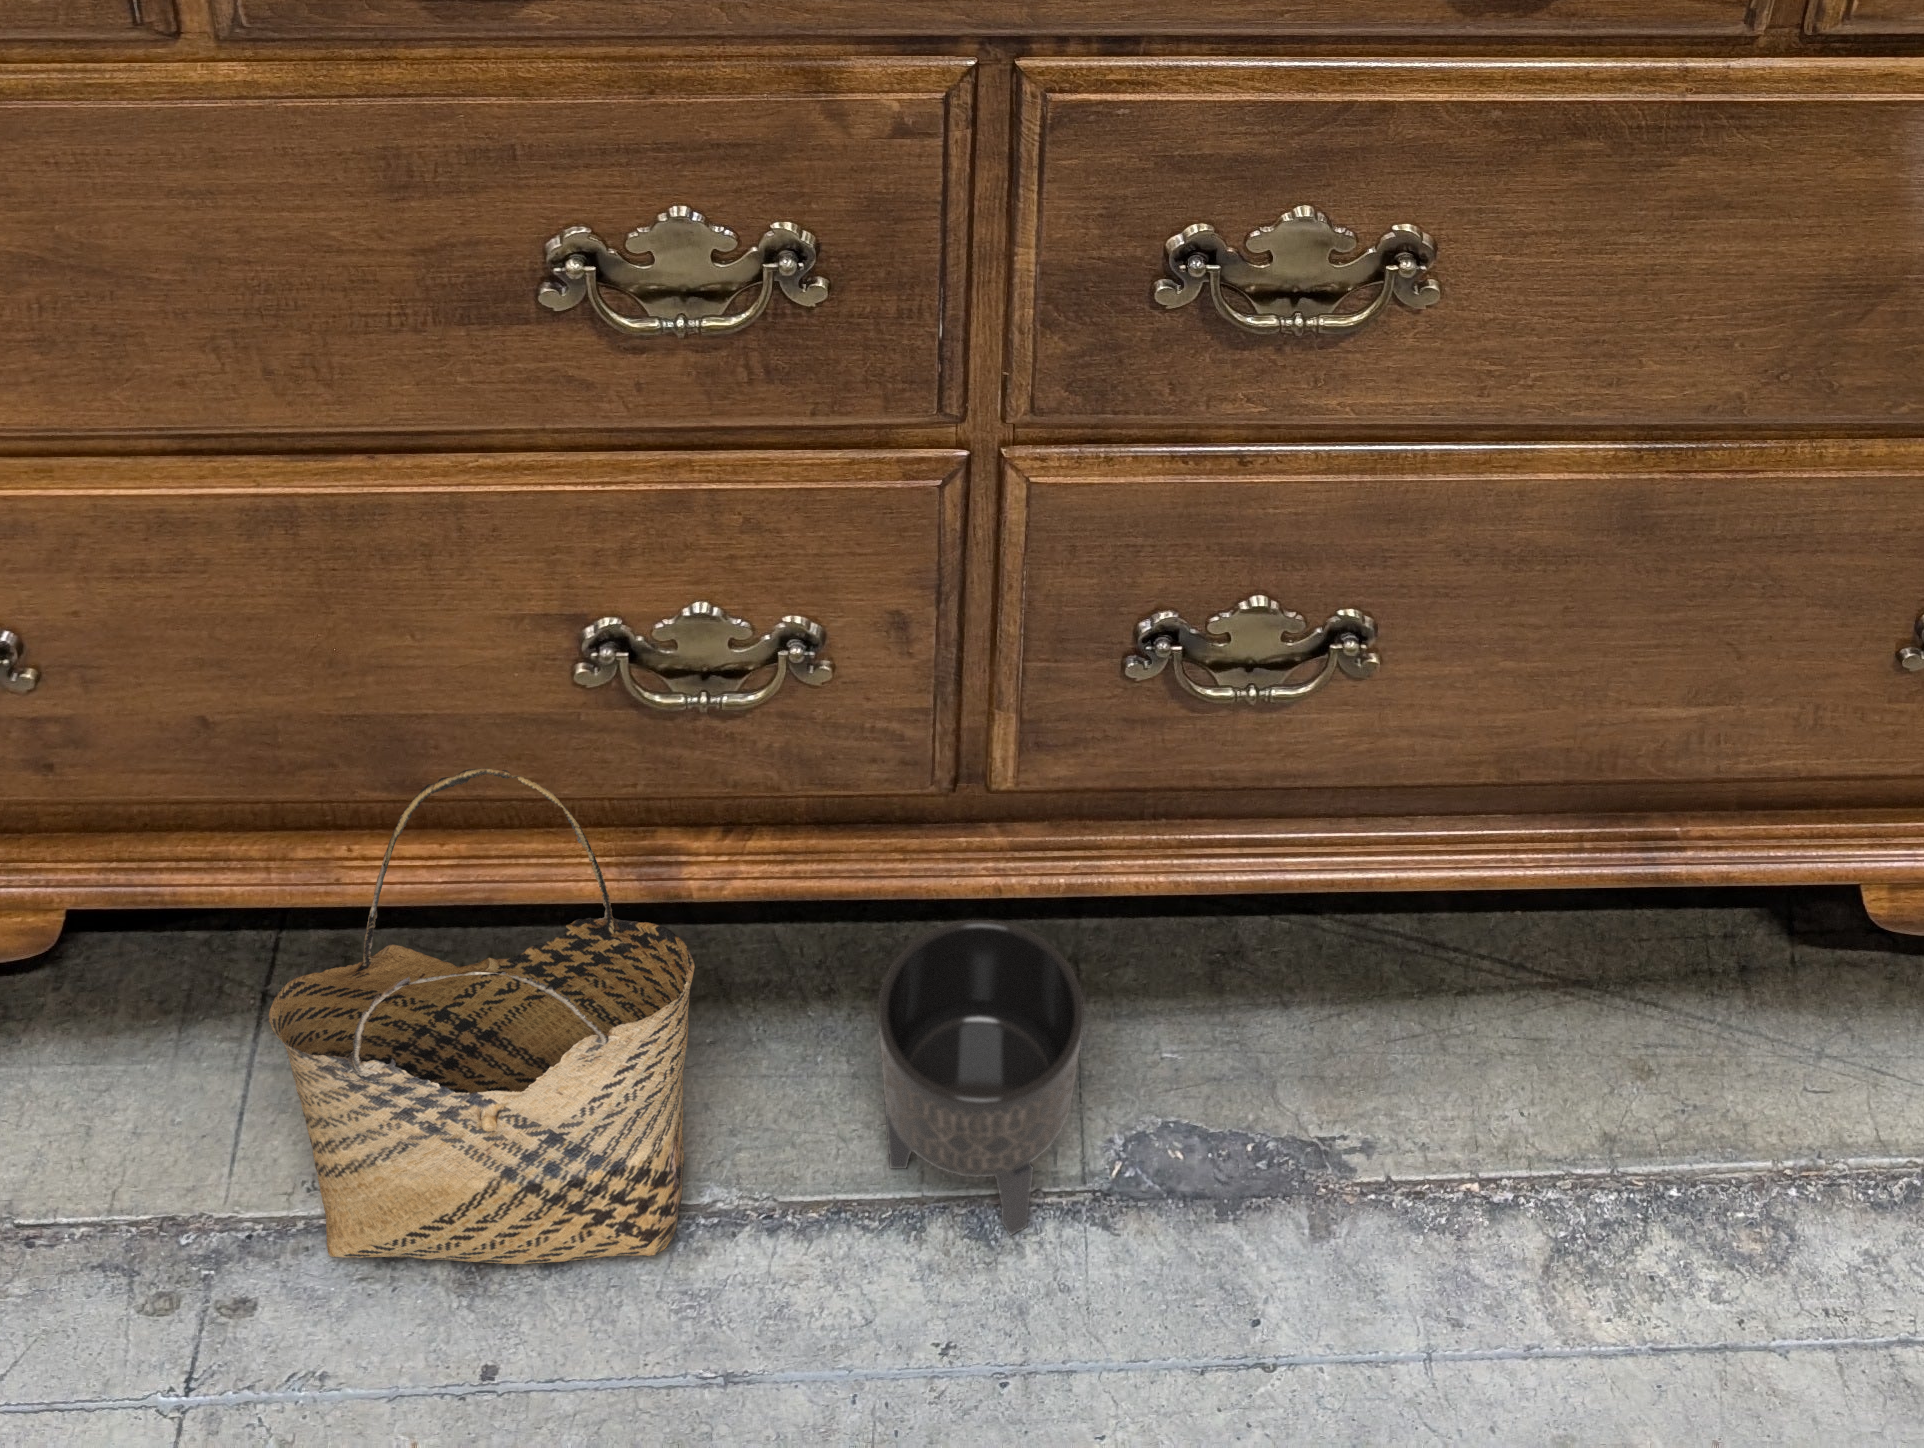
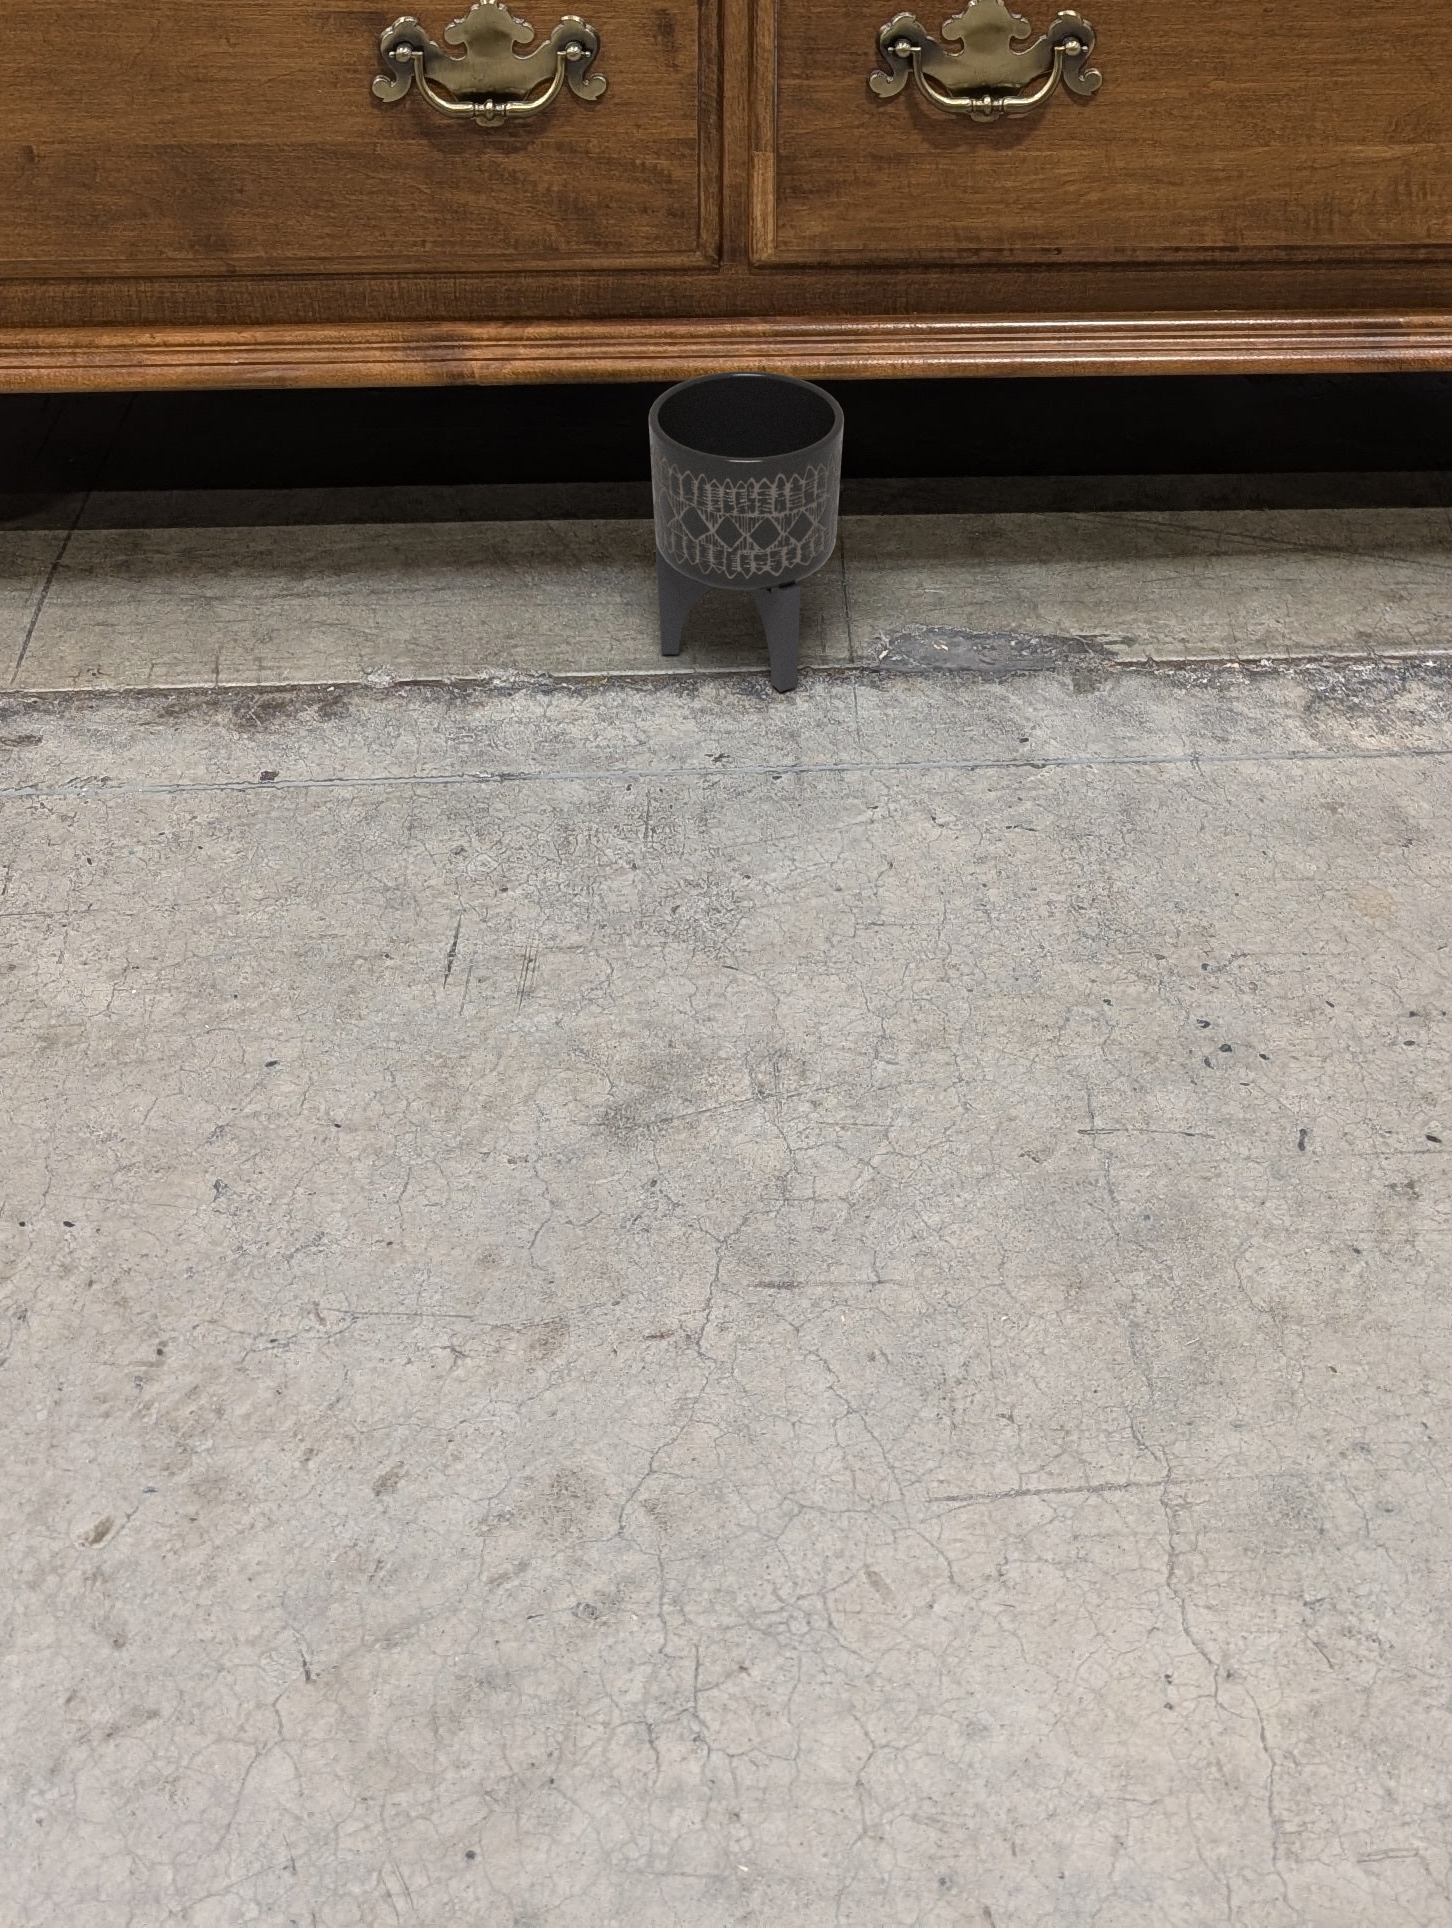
woven basket: present [269,768,695,1264] -> none [75,152,476,696]

